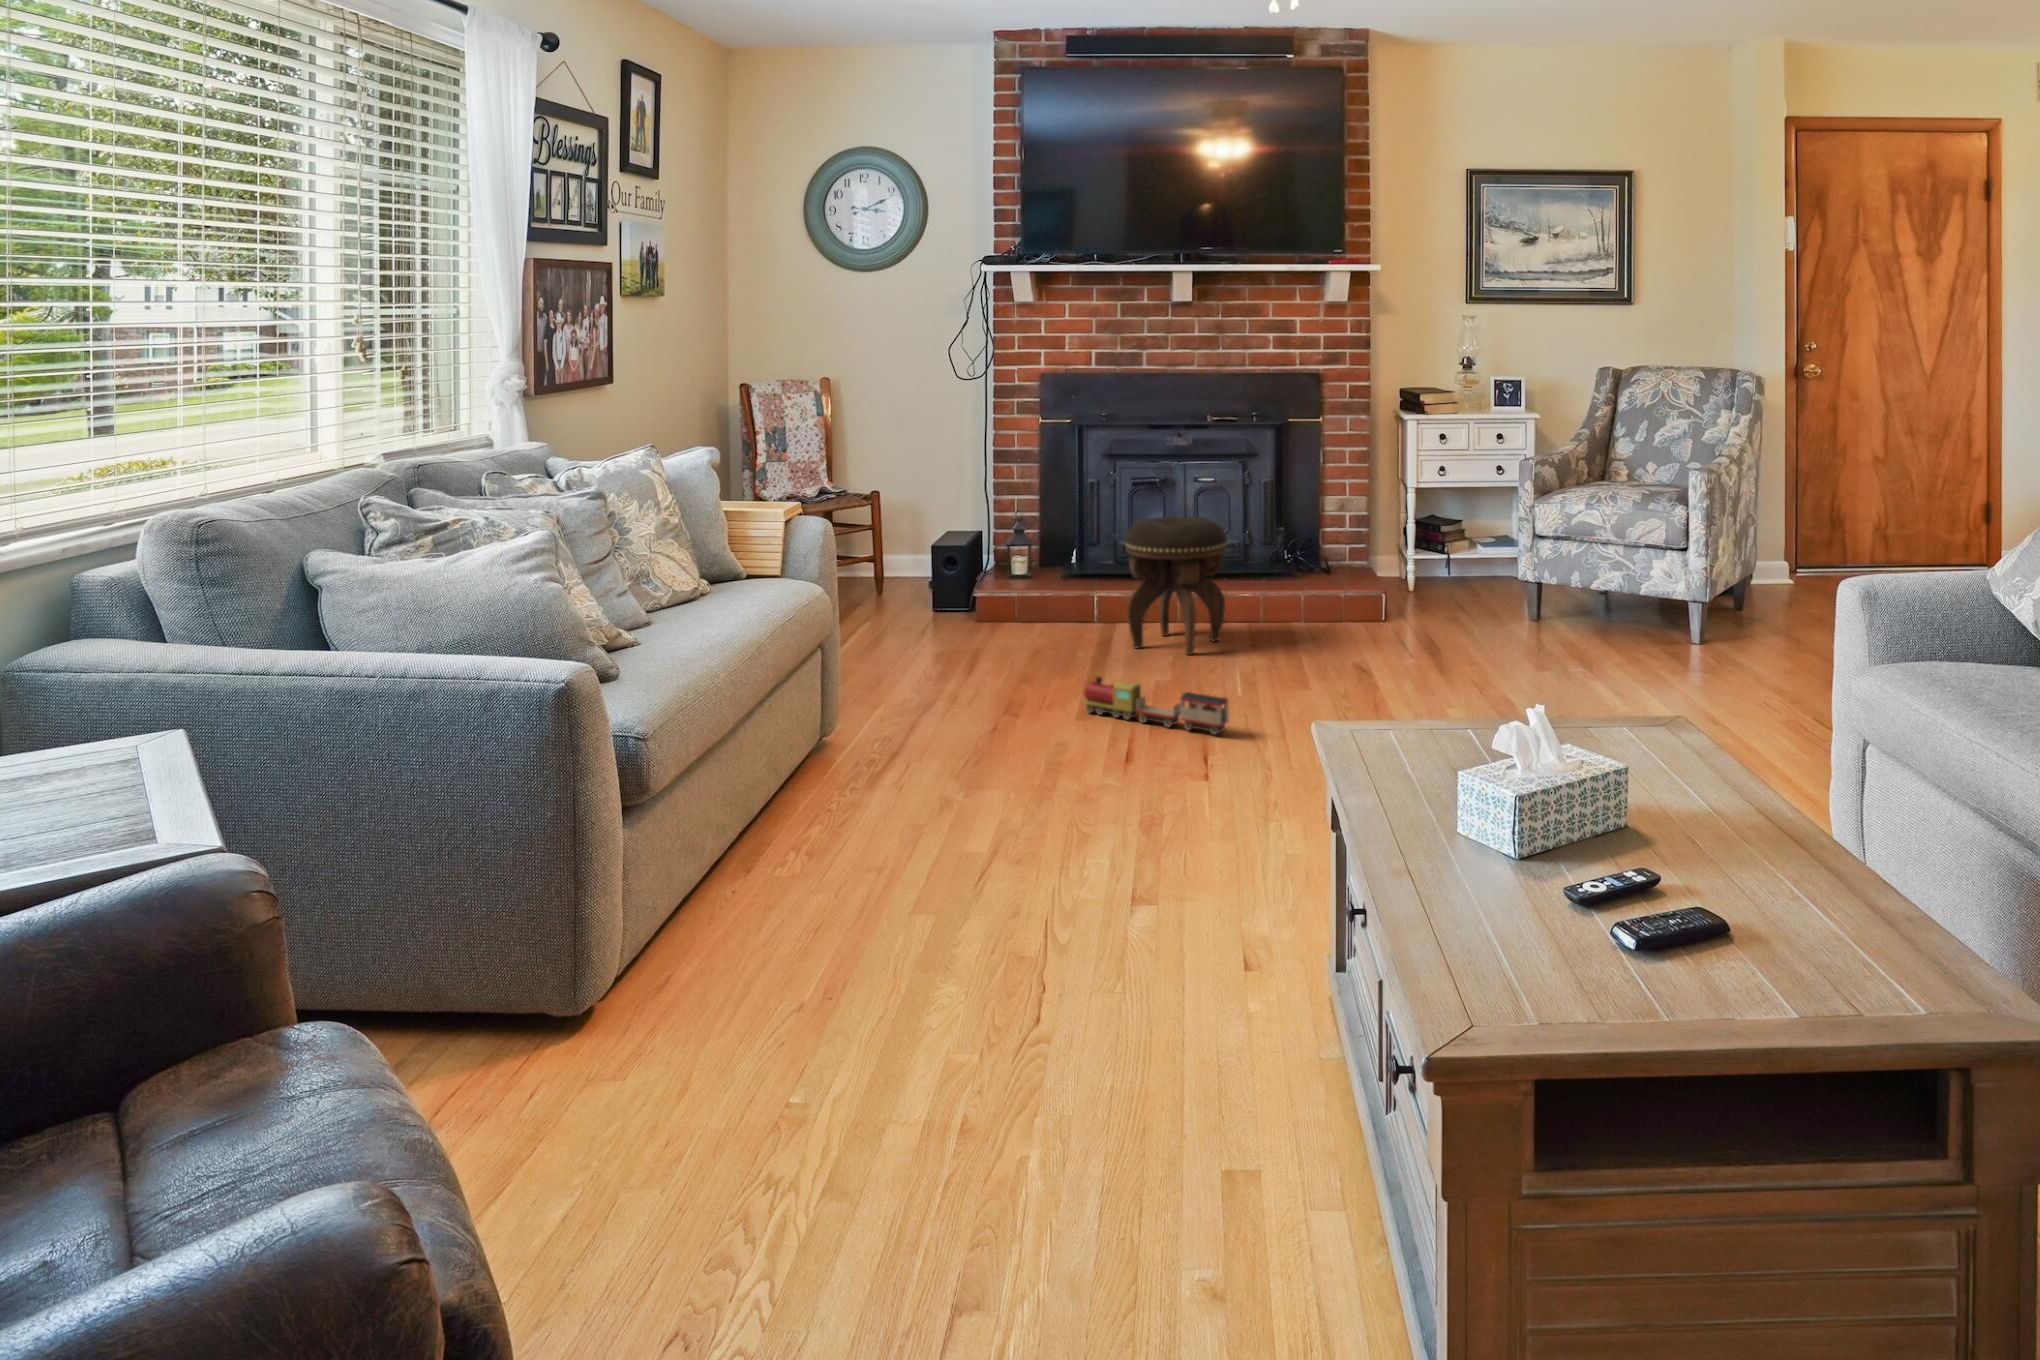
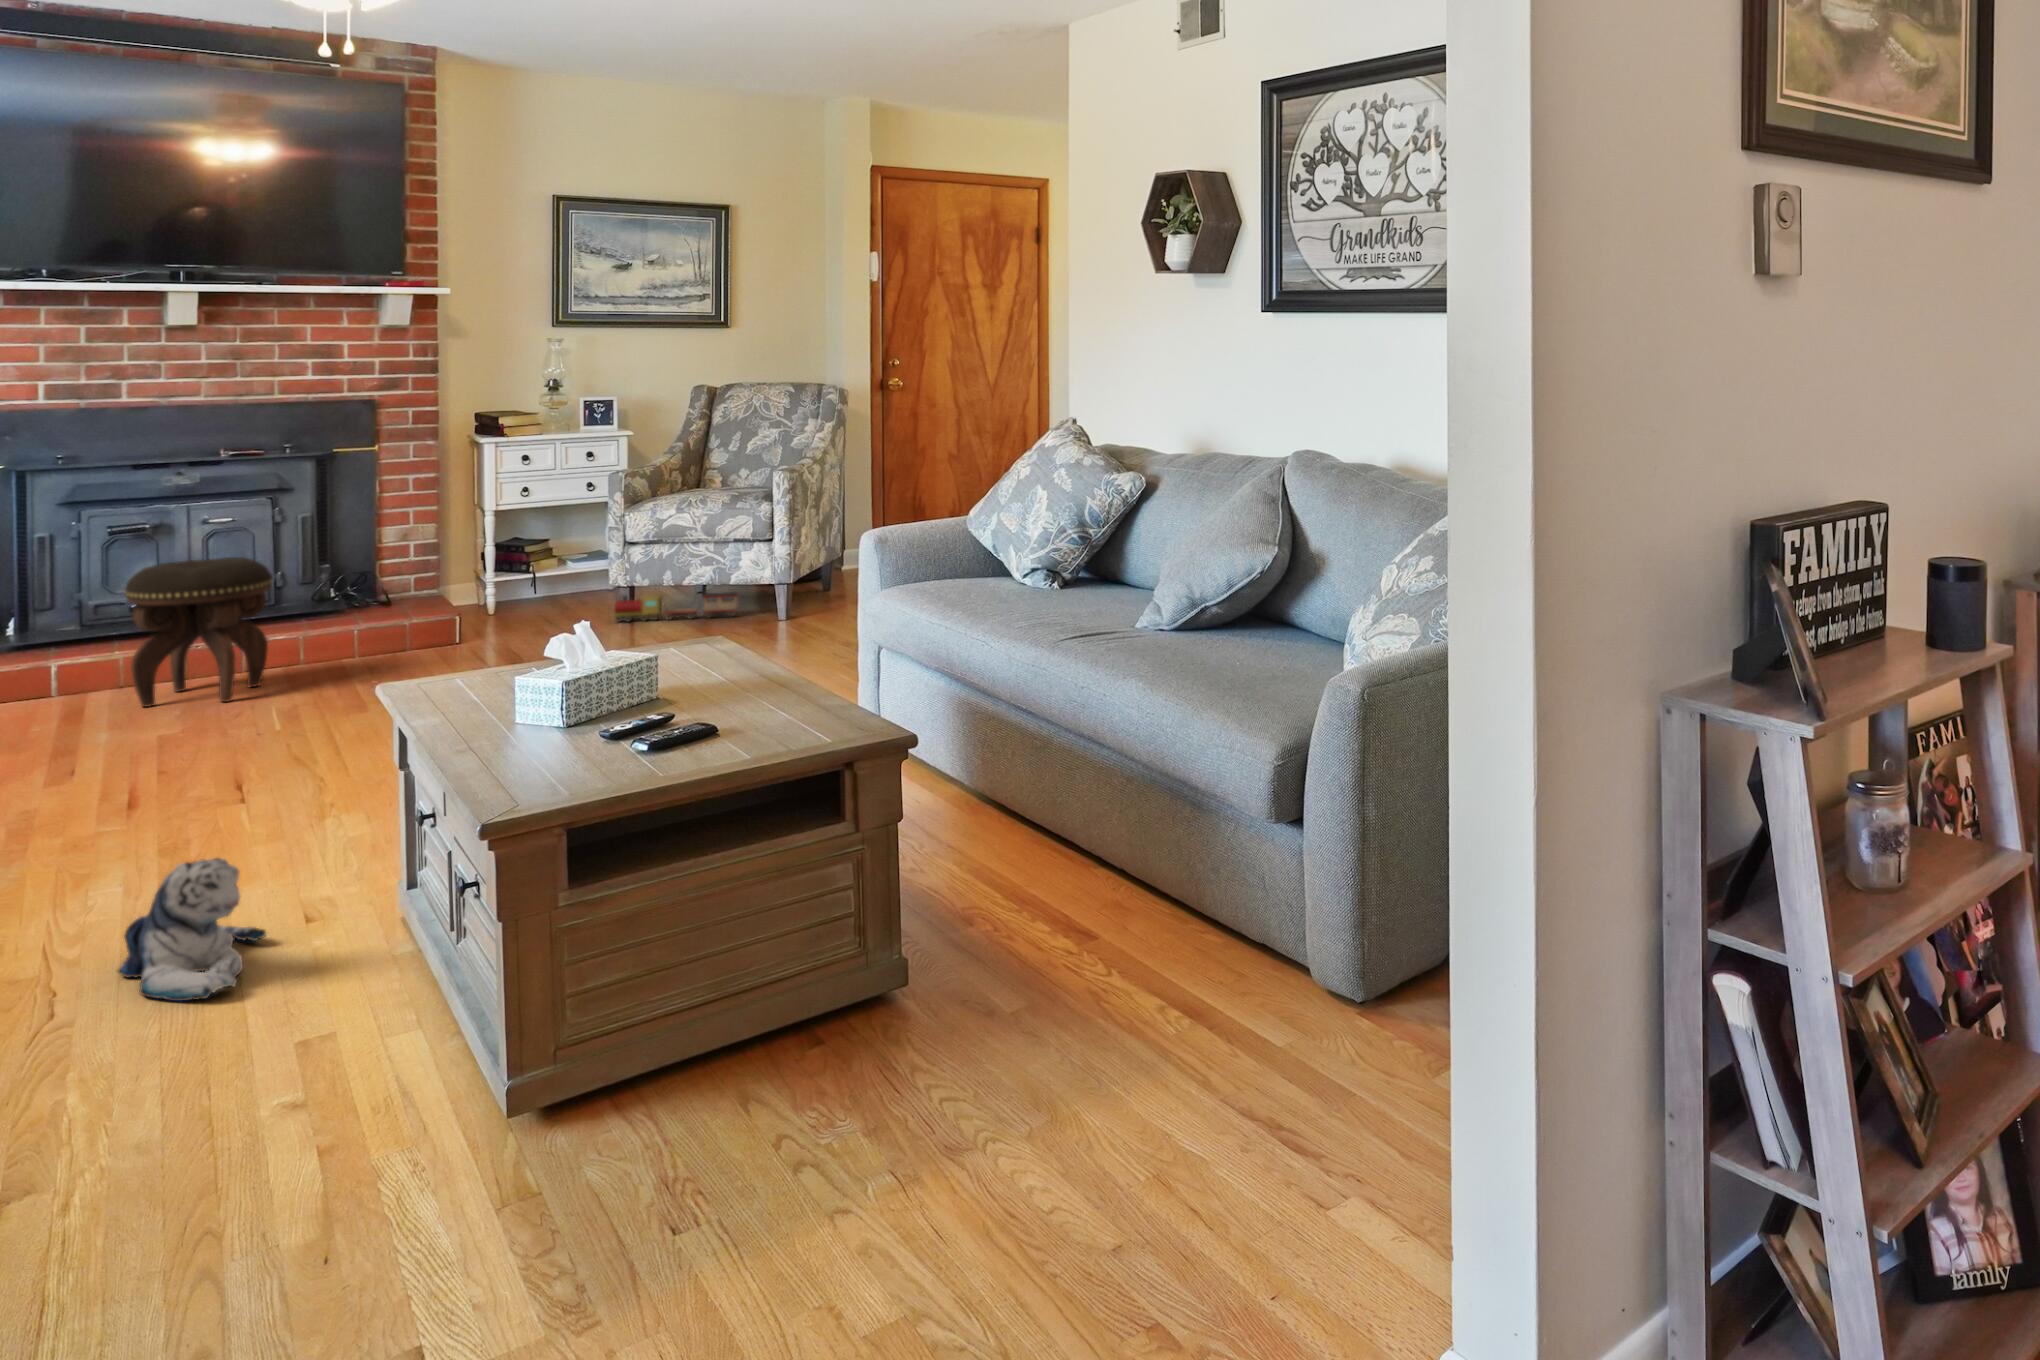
toy train: present [1083,677,1229,734] -> present [614,592,739,622]
plush toy: none [932,943,1074,1157] -> present [118,858,266,1001]

